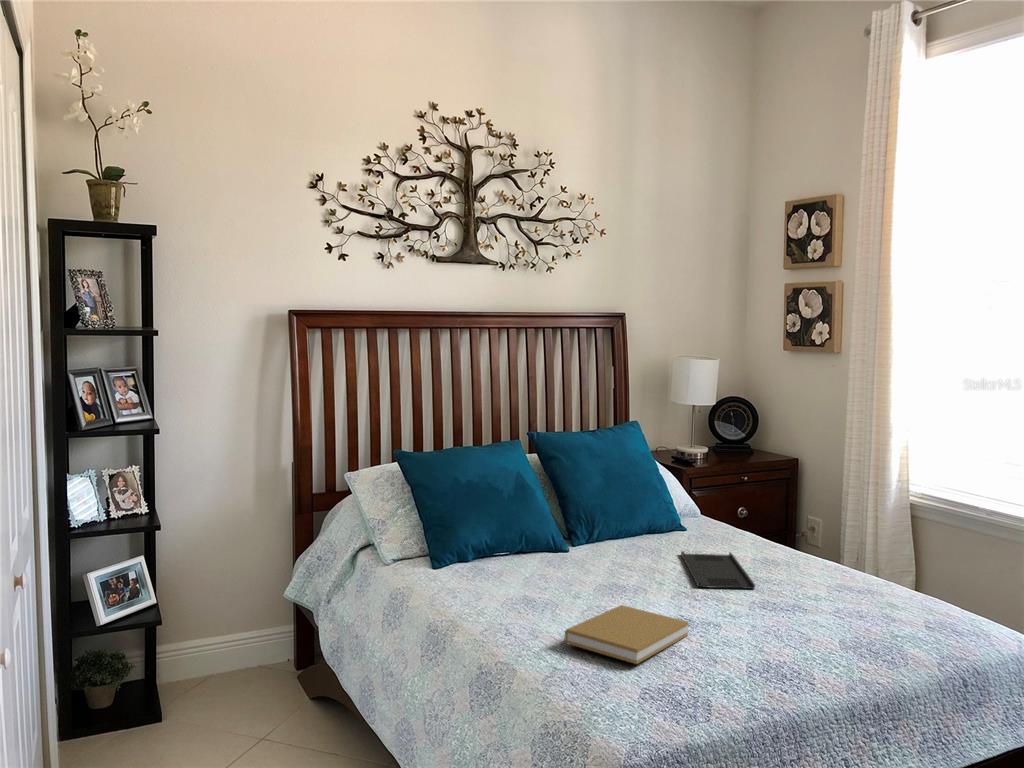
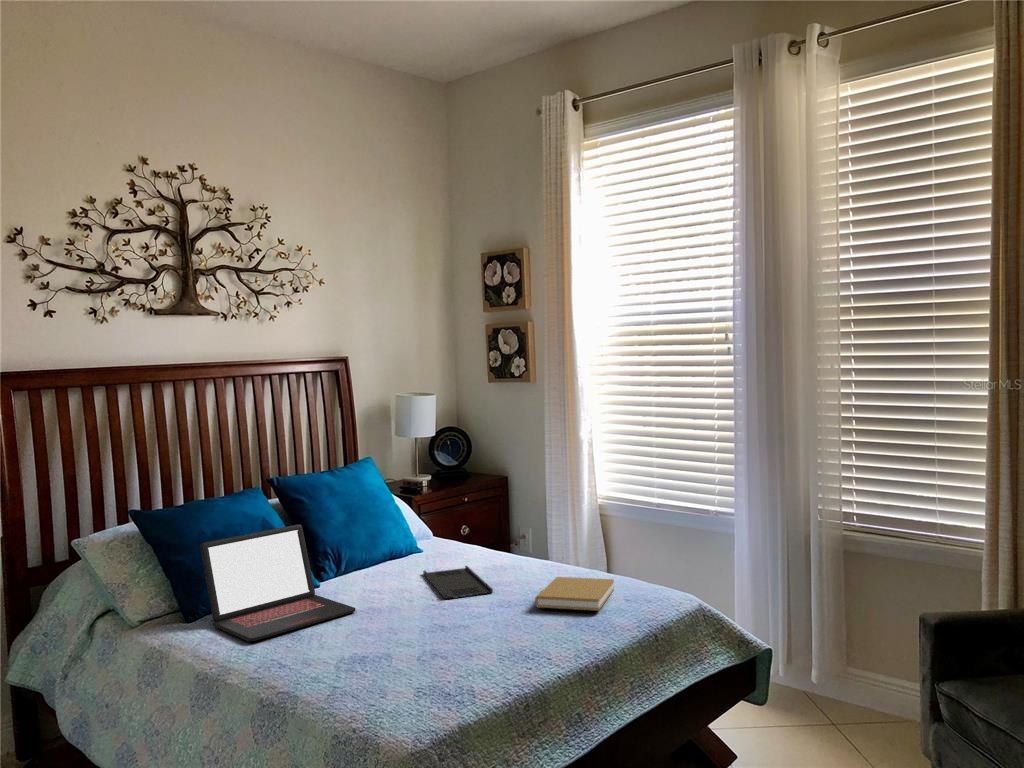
laptop: none [450,485,599,601] -> present [200,524,356,641]
book: present [565,605,688,664] -> present [535,577,614,611]

